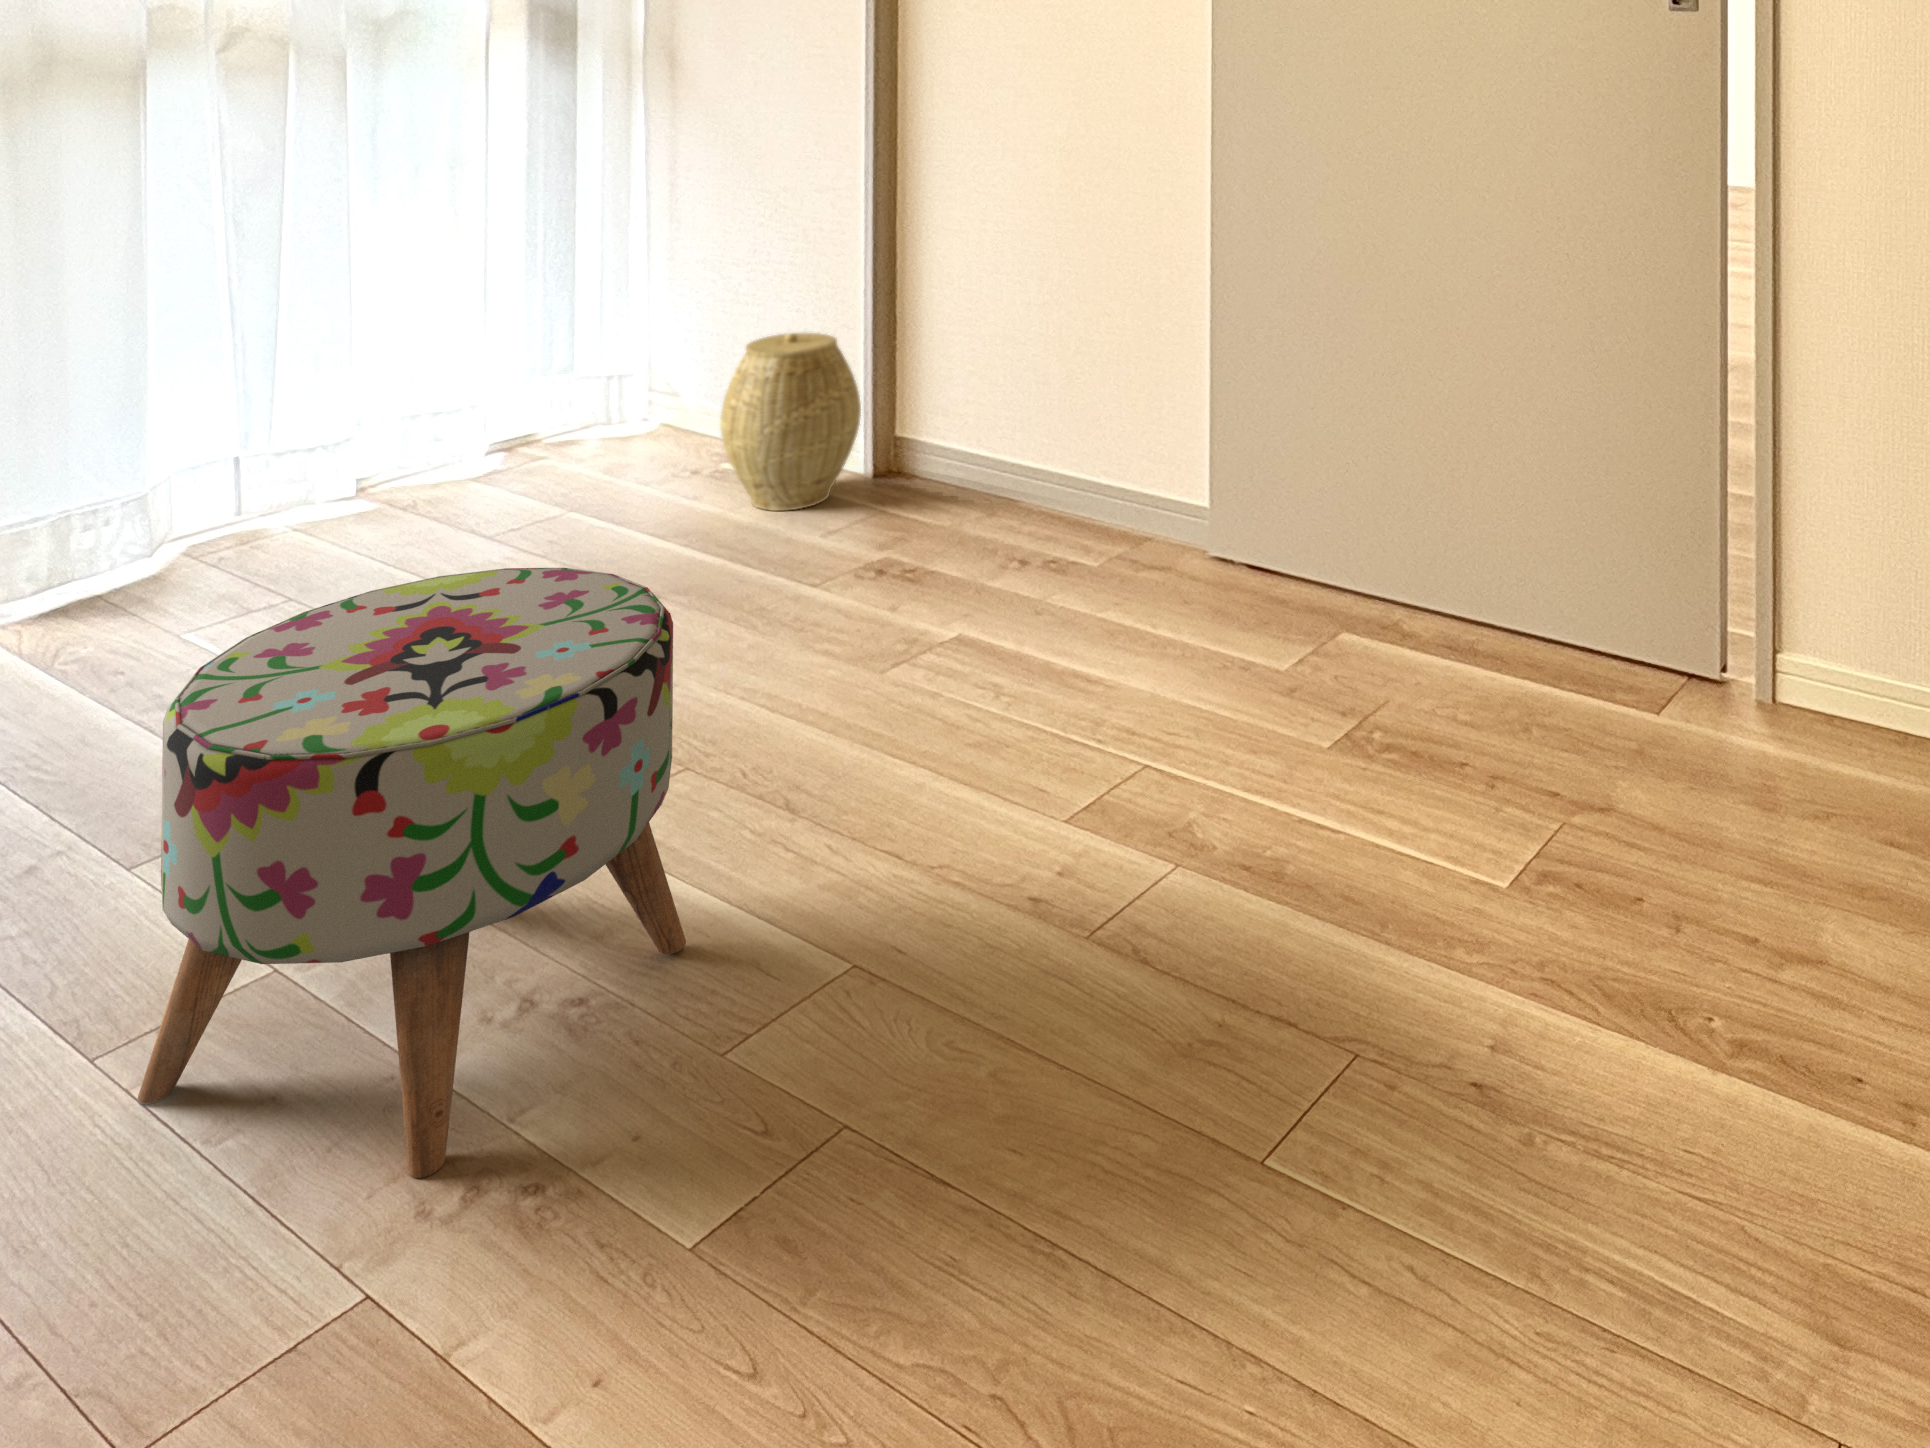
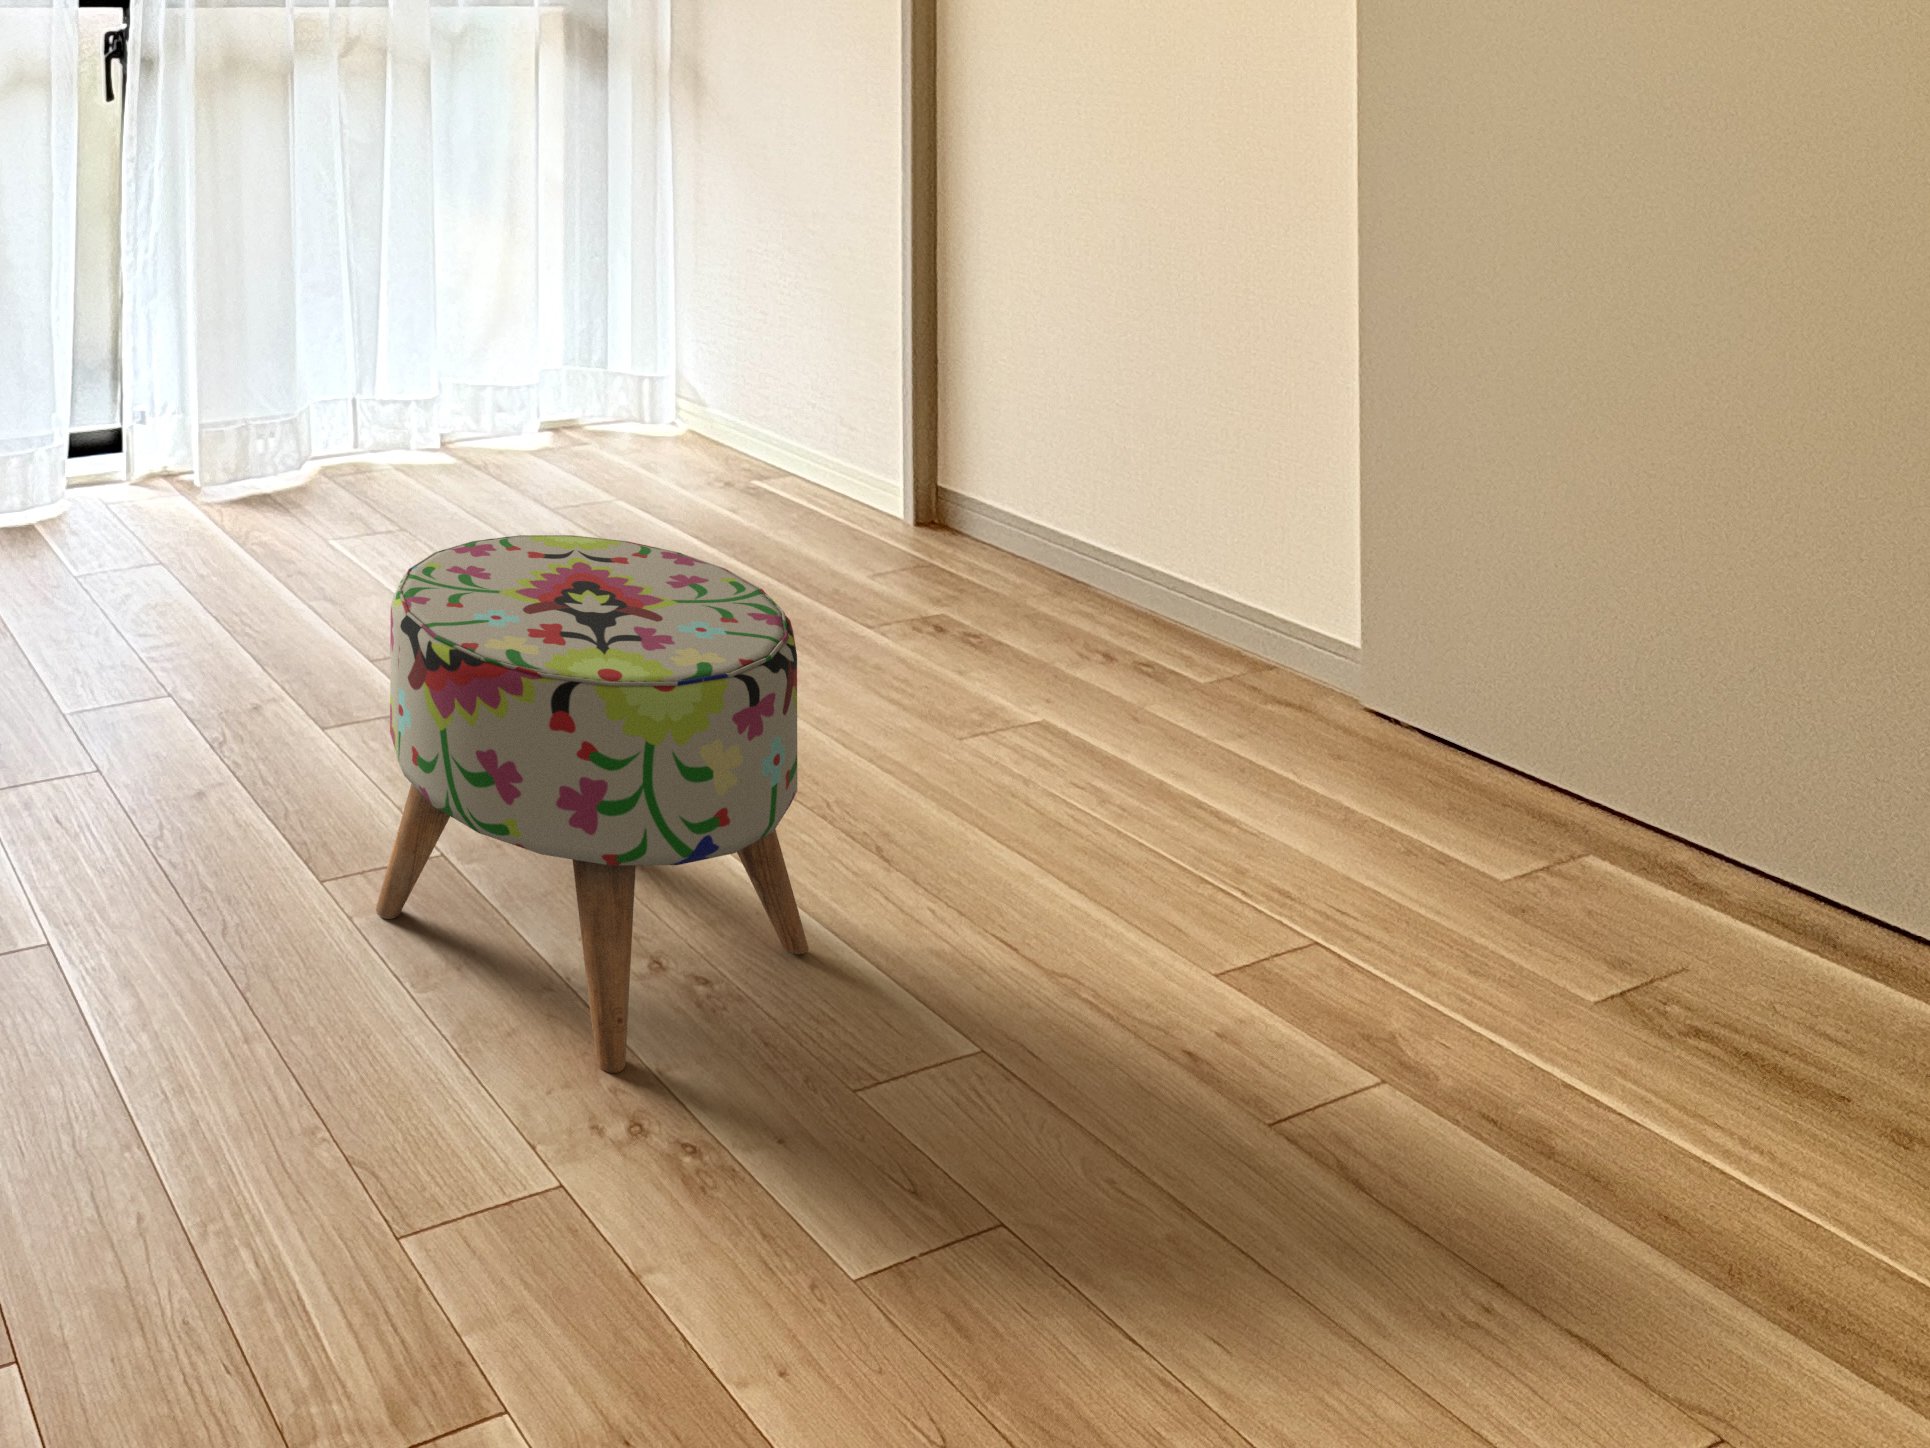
woven basket: present [720,333,861,511] -> none [753,363,897,544]

